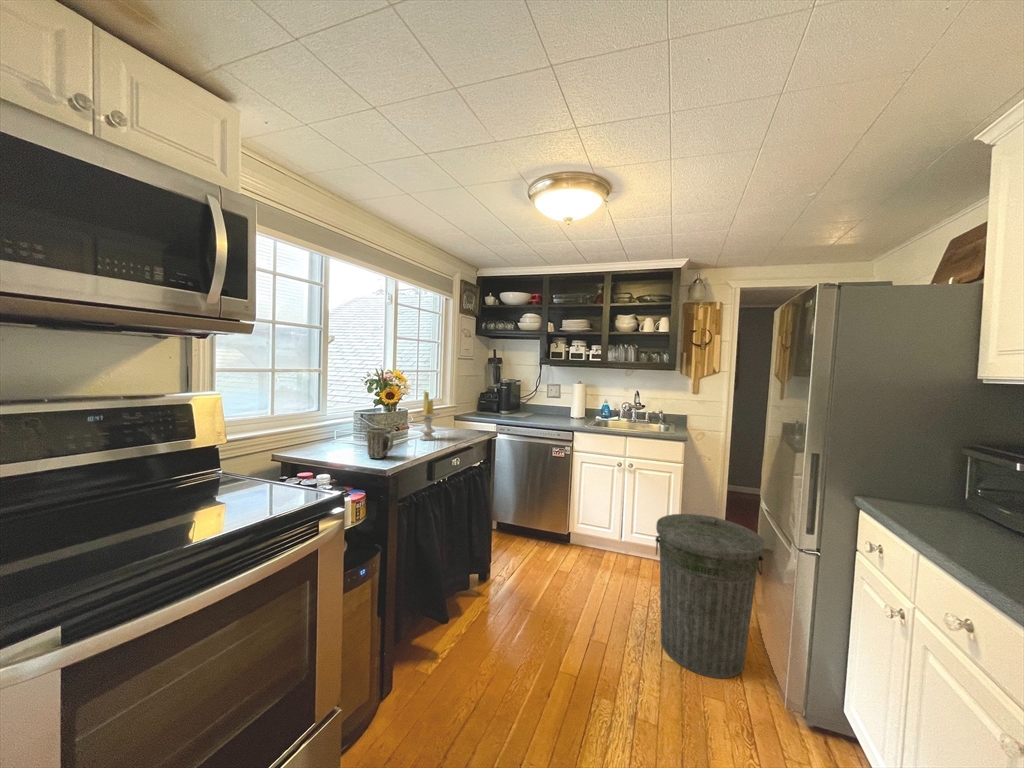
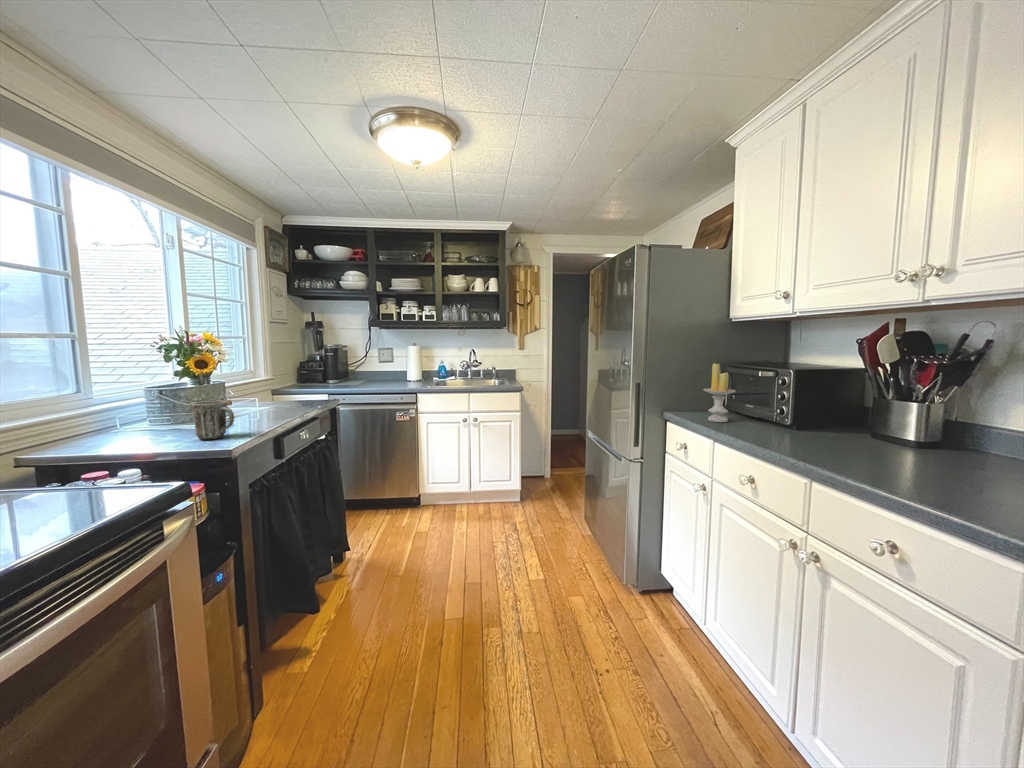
candle: present [416,392,440,440] -> present [703,363,735,422]
trash can: present [656,514,764,678] -> none [515,450,600,582]

